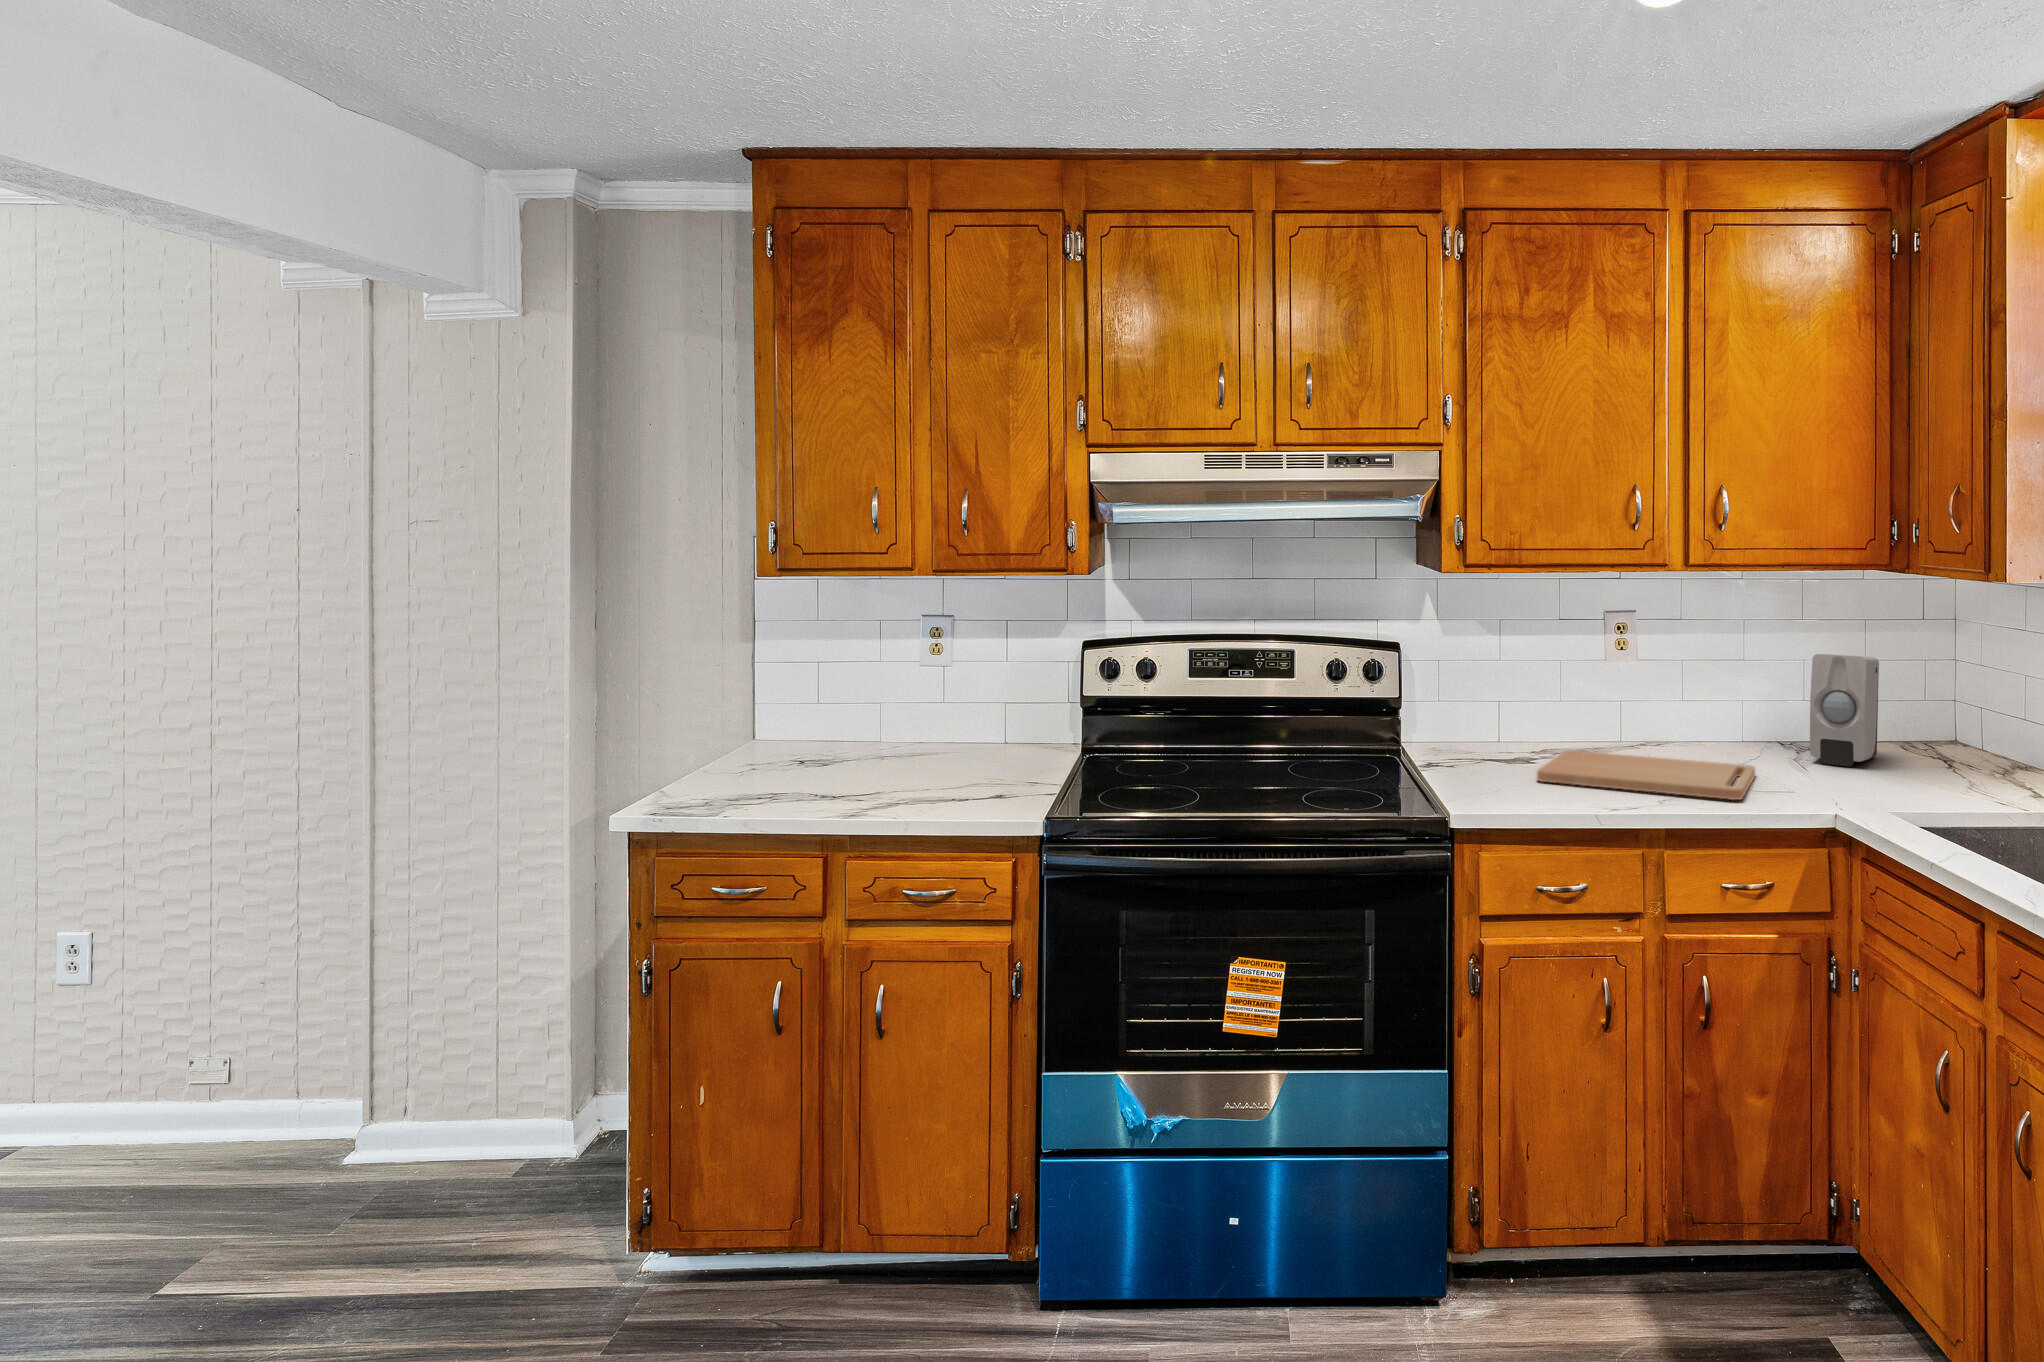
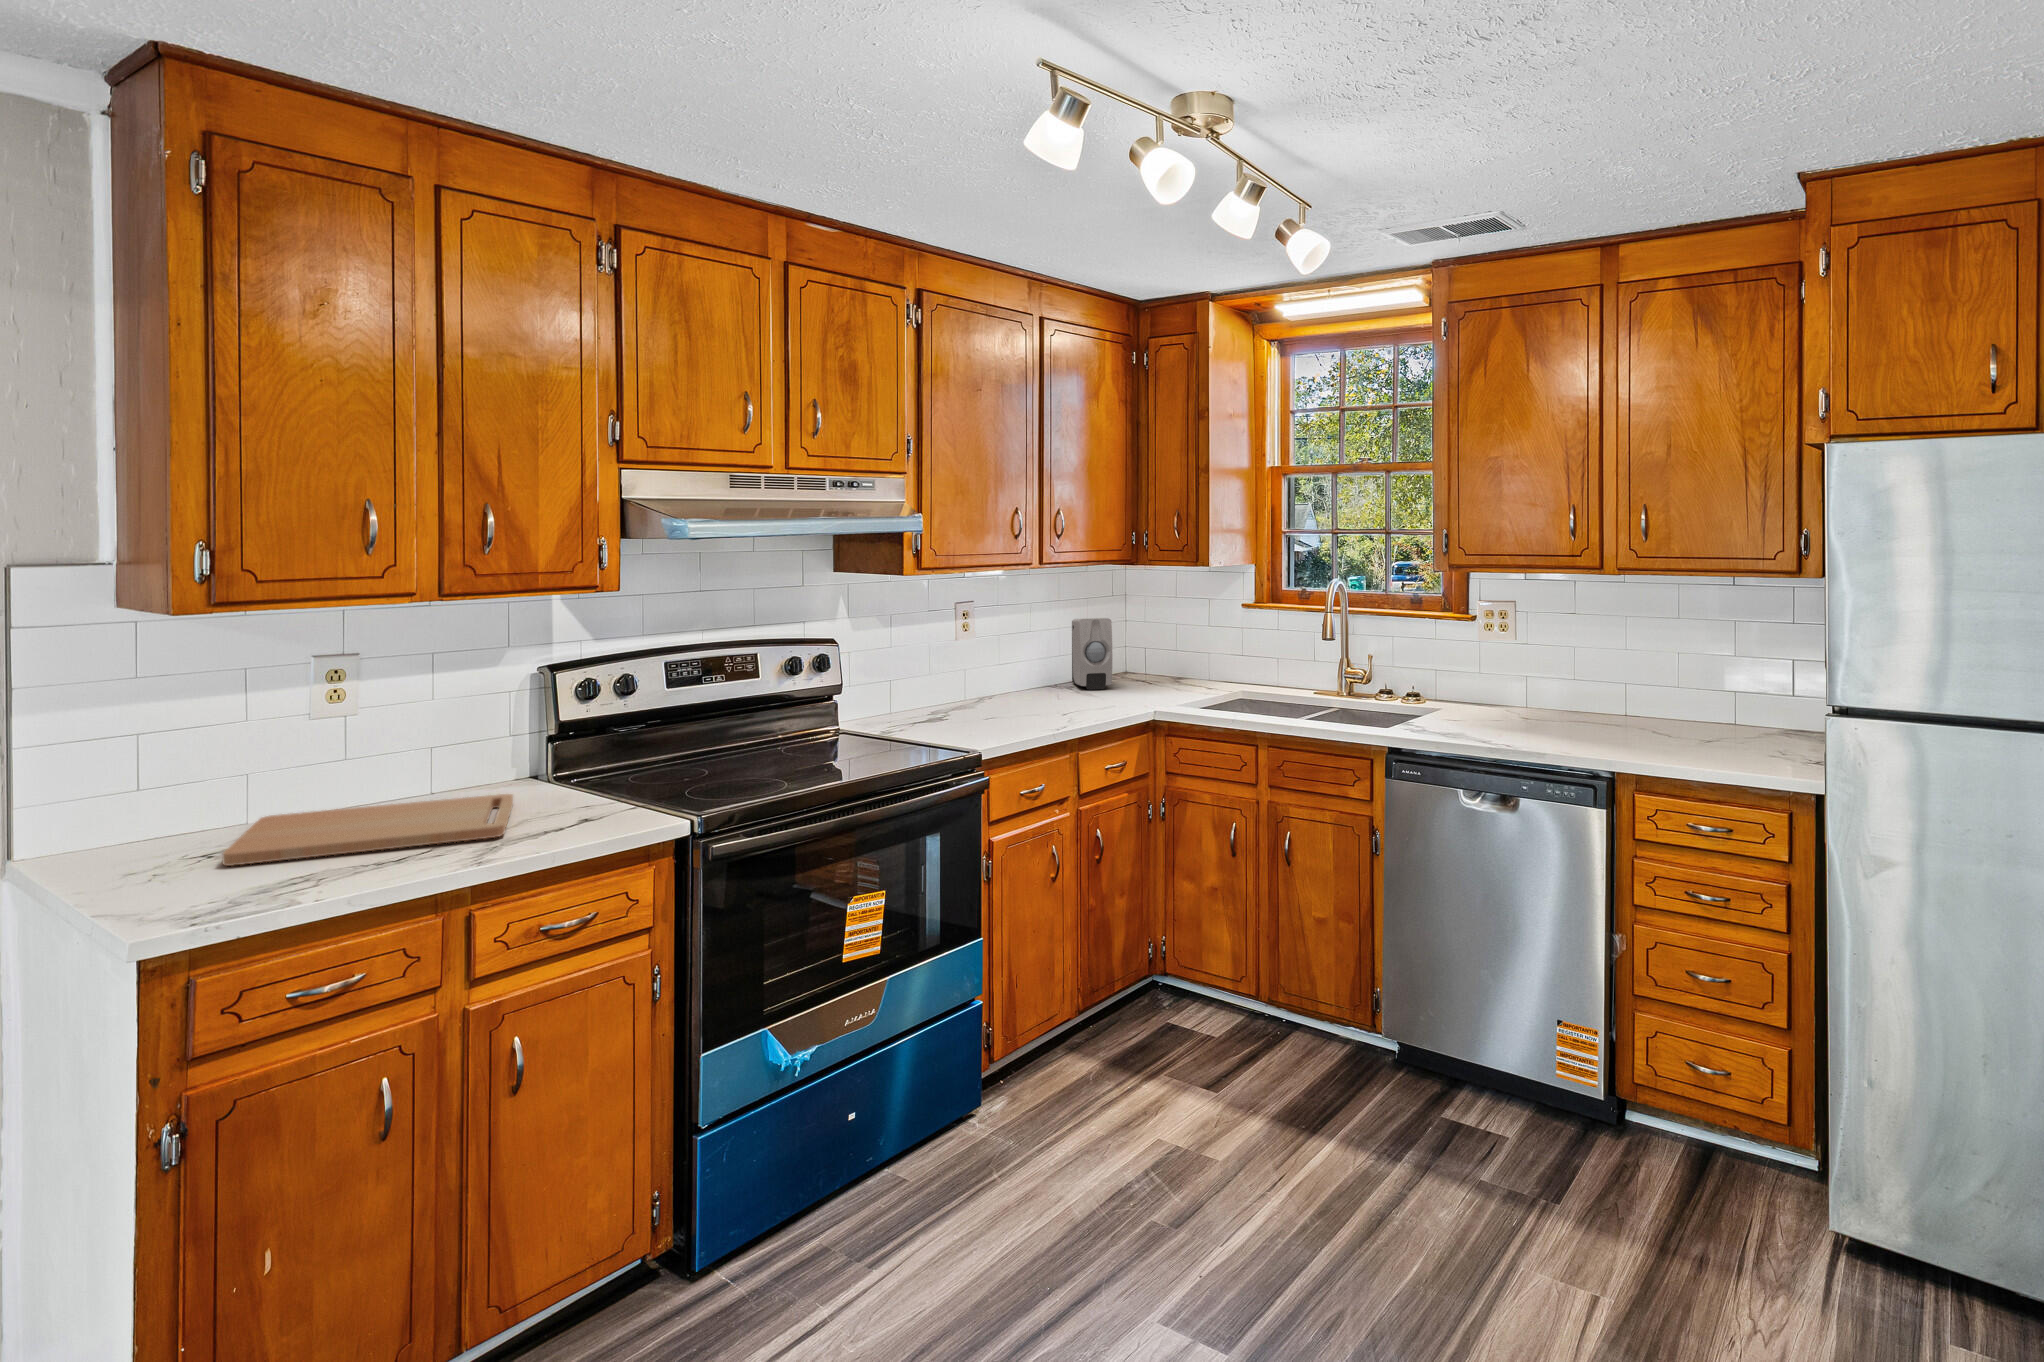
cutting board: present [1537,750,1755,800] -> present [223,794,513,866]

